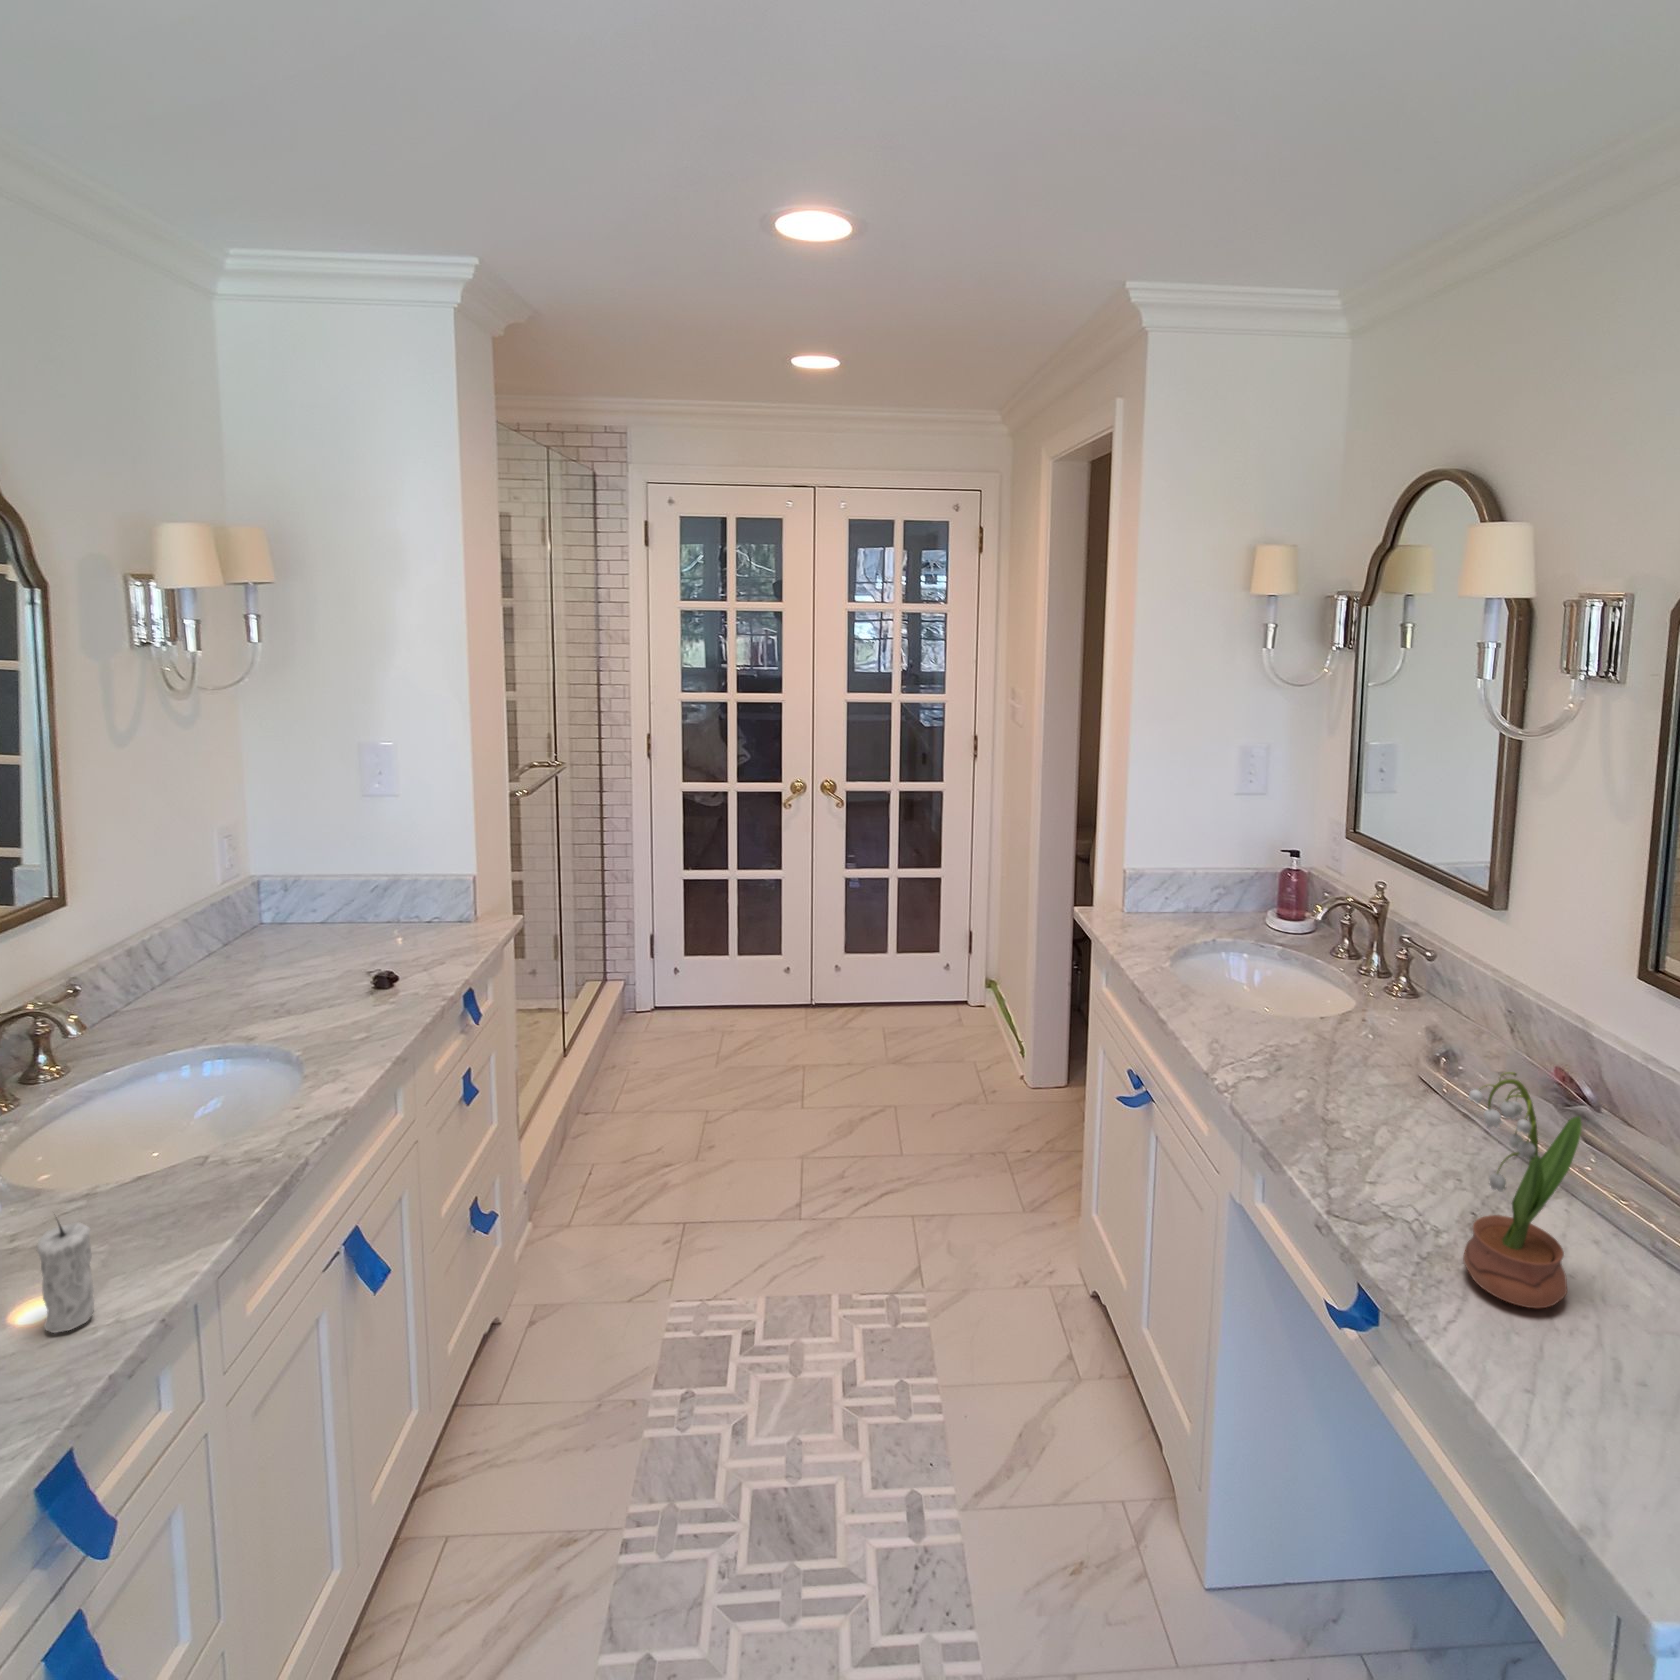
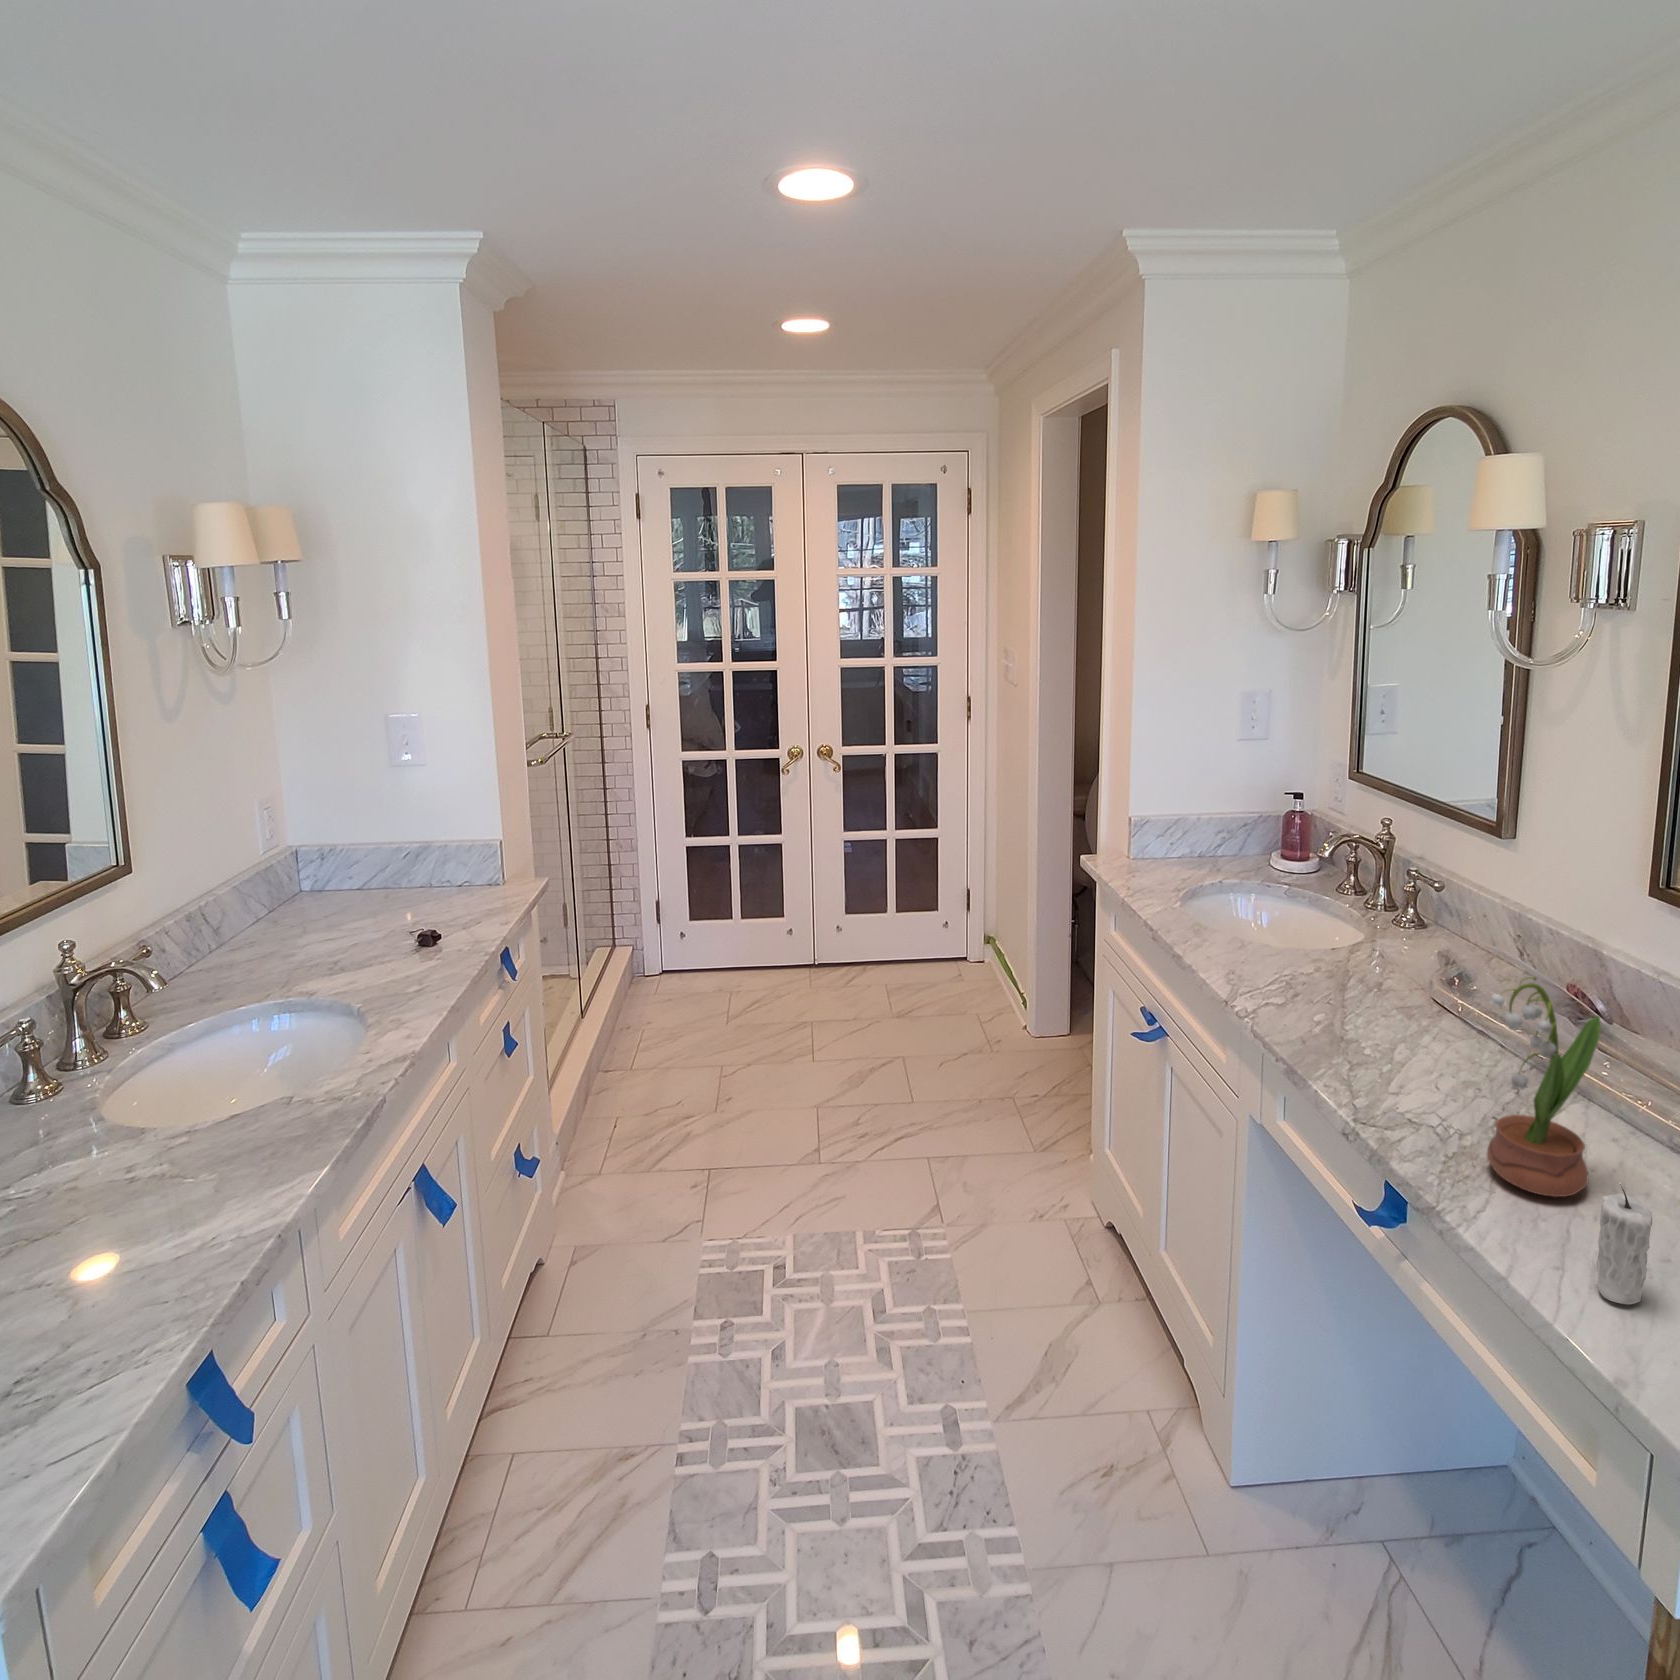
candle: present [37,1222,94,1333] -> present [1597,1188,1652,1305]

